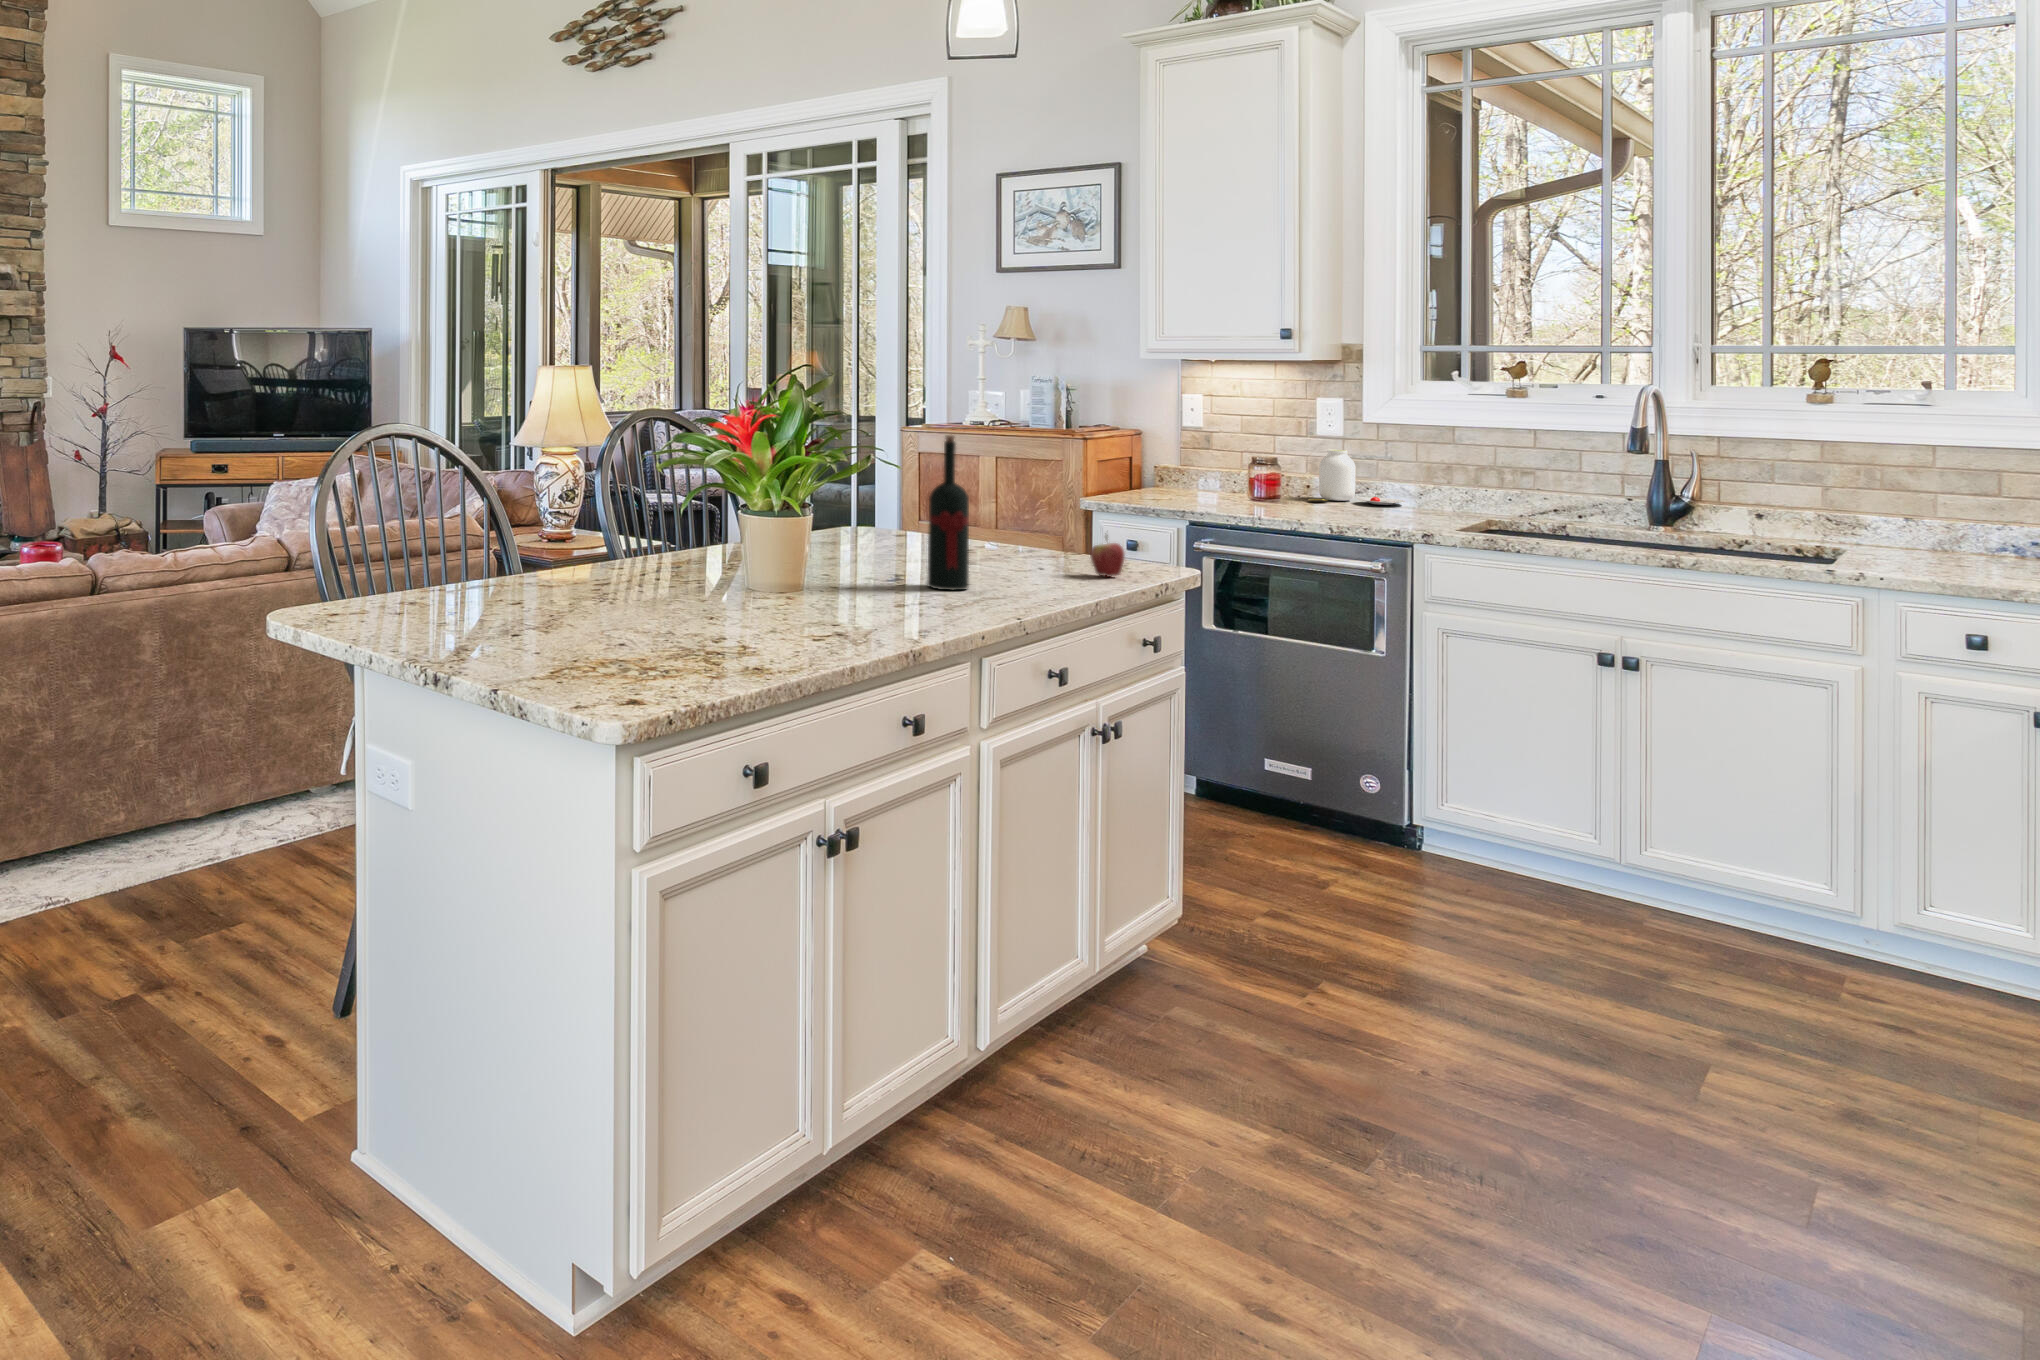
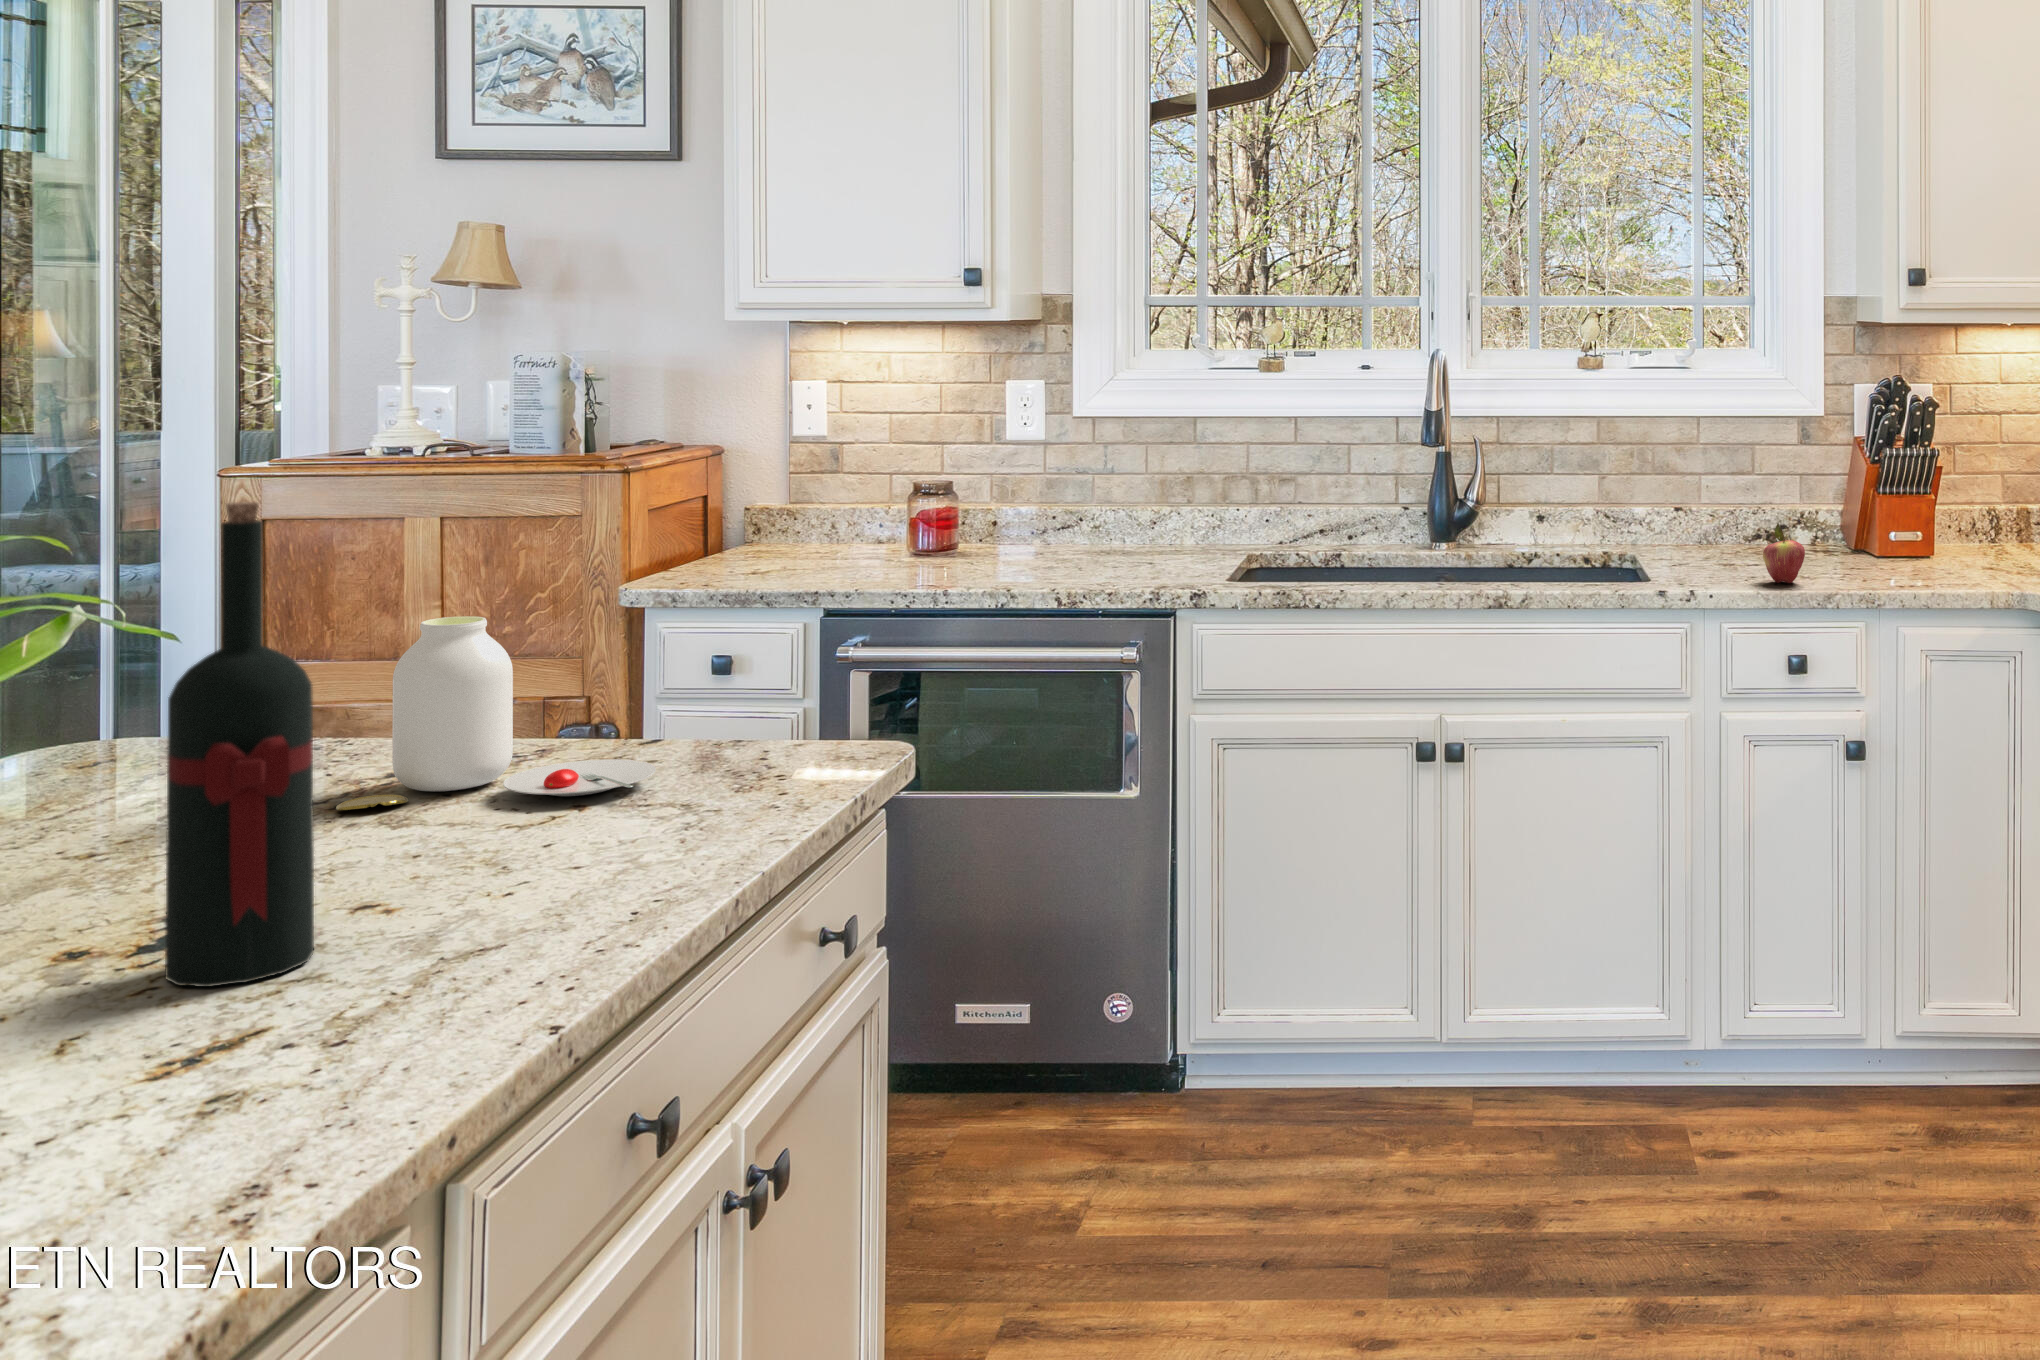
jar: present [1308,450,1405,505] -> present [336,616,656,811]
fruit: present [1090,535,1125,577] -> present [1763,523,1805,583]

